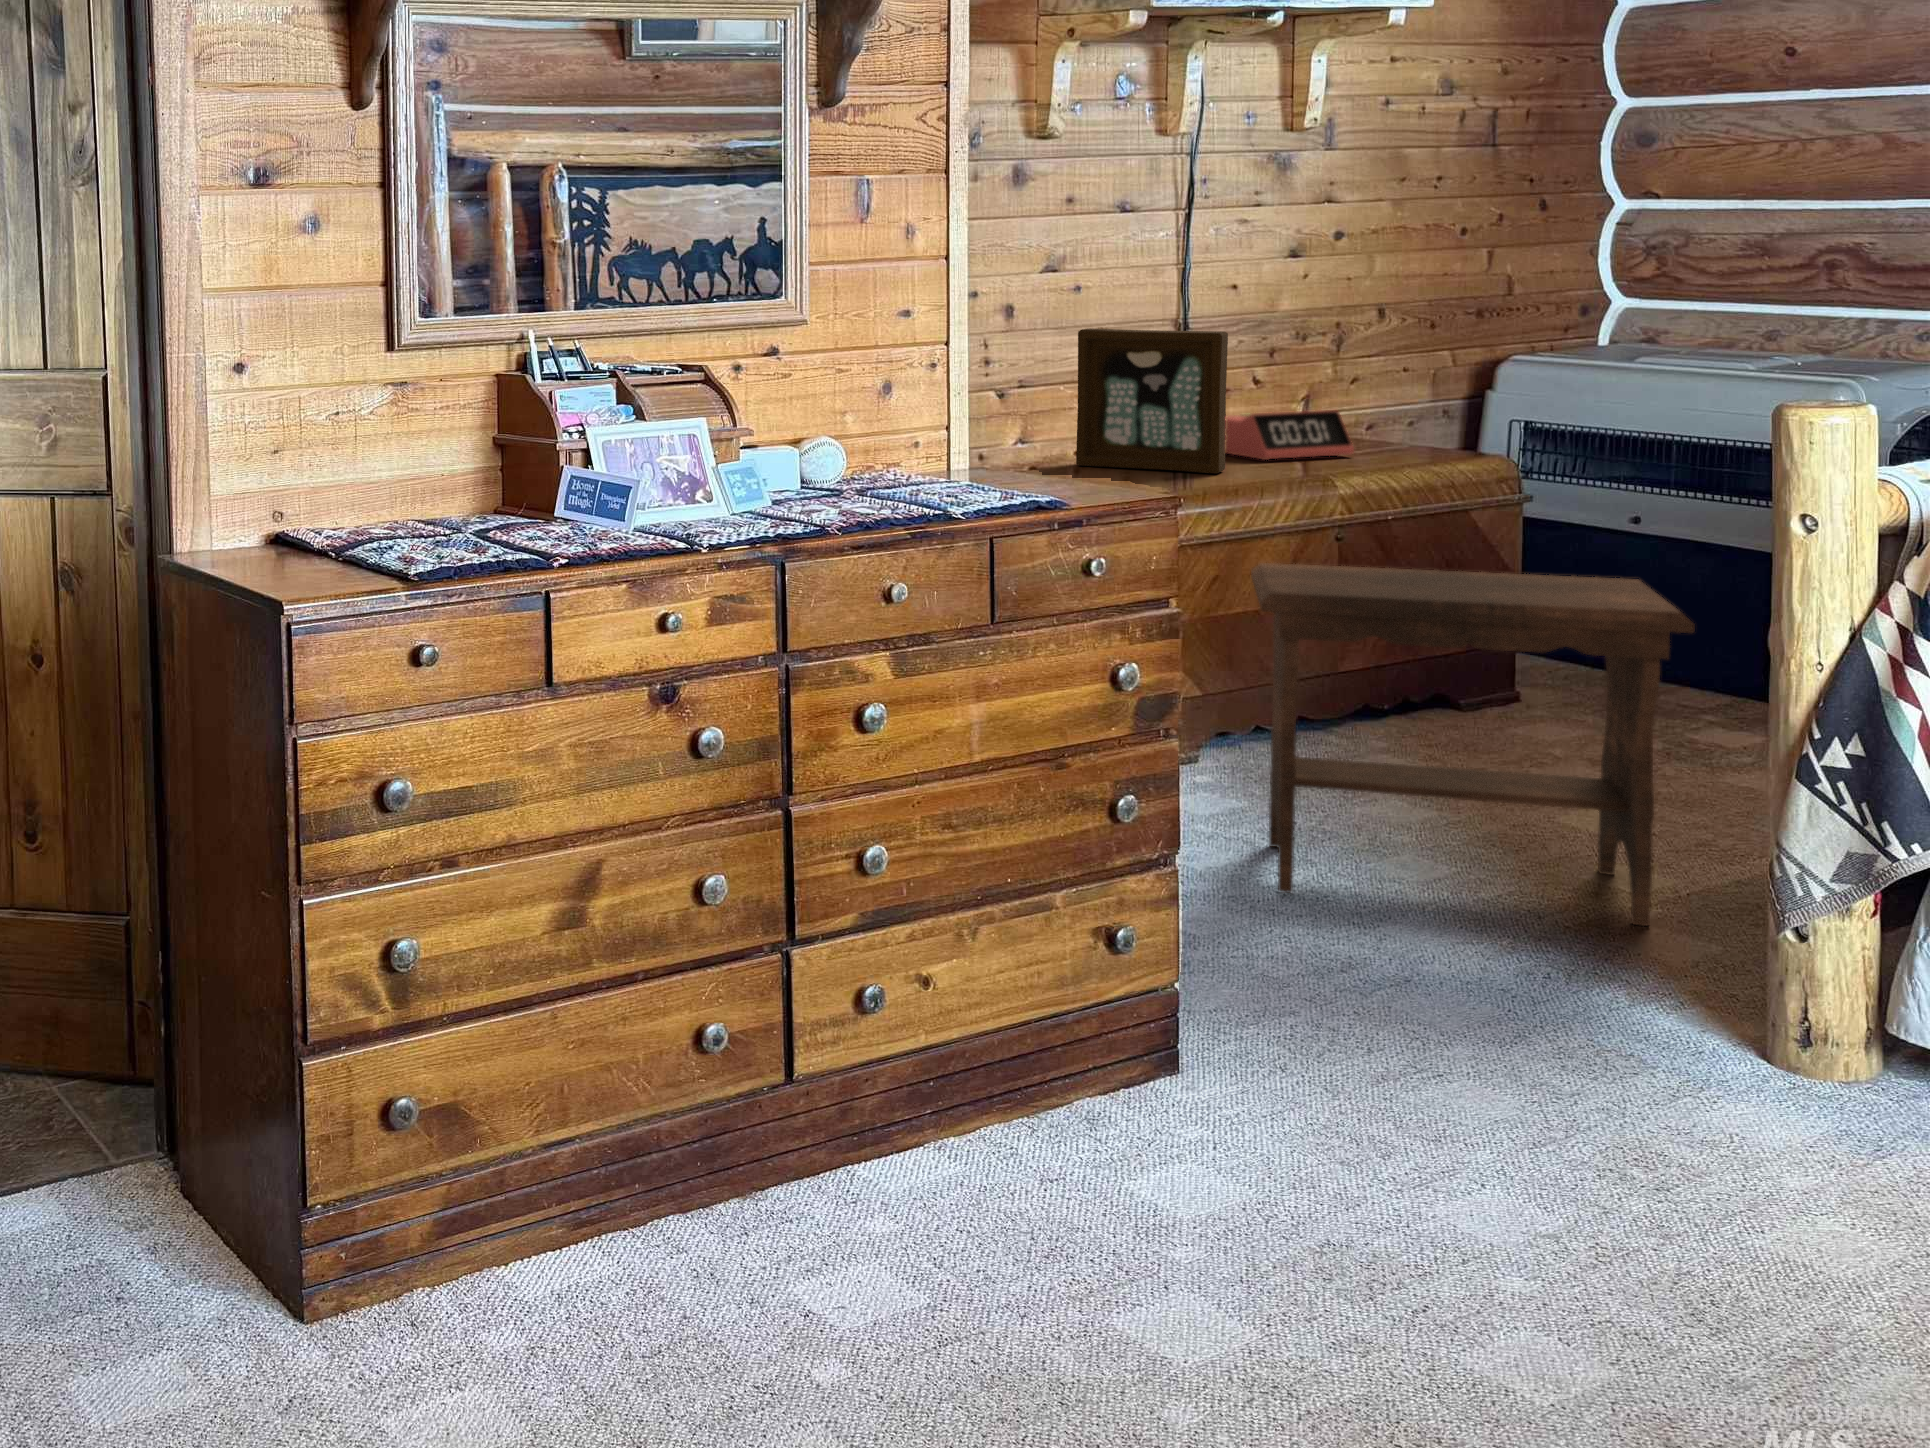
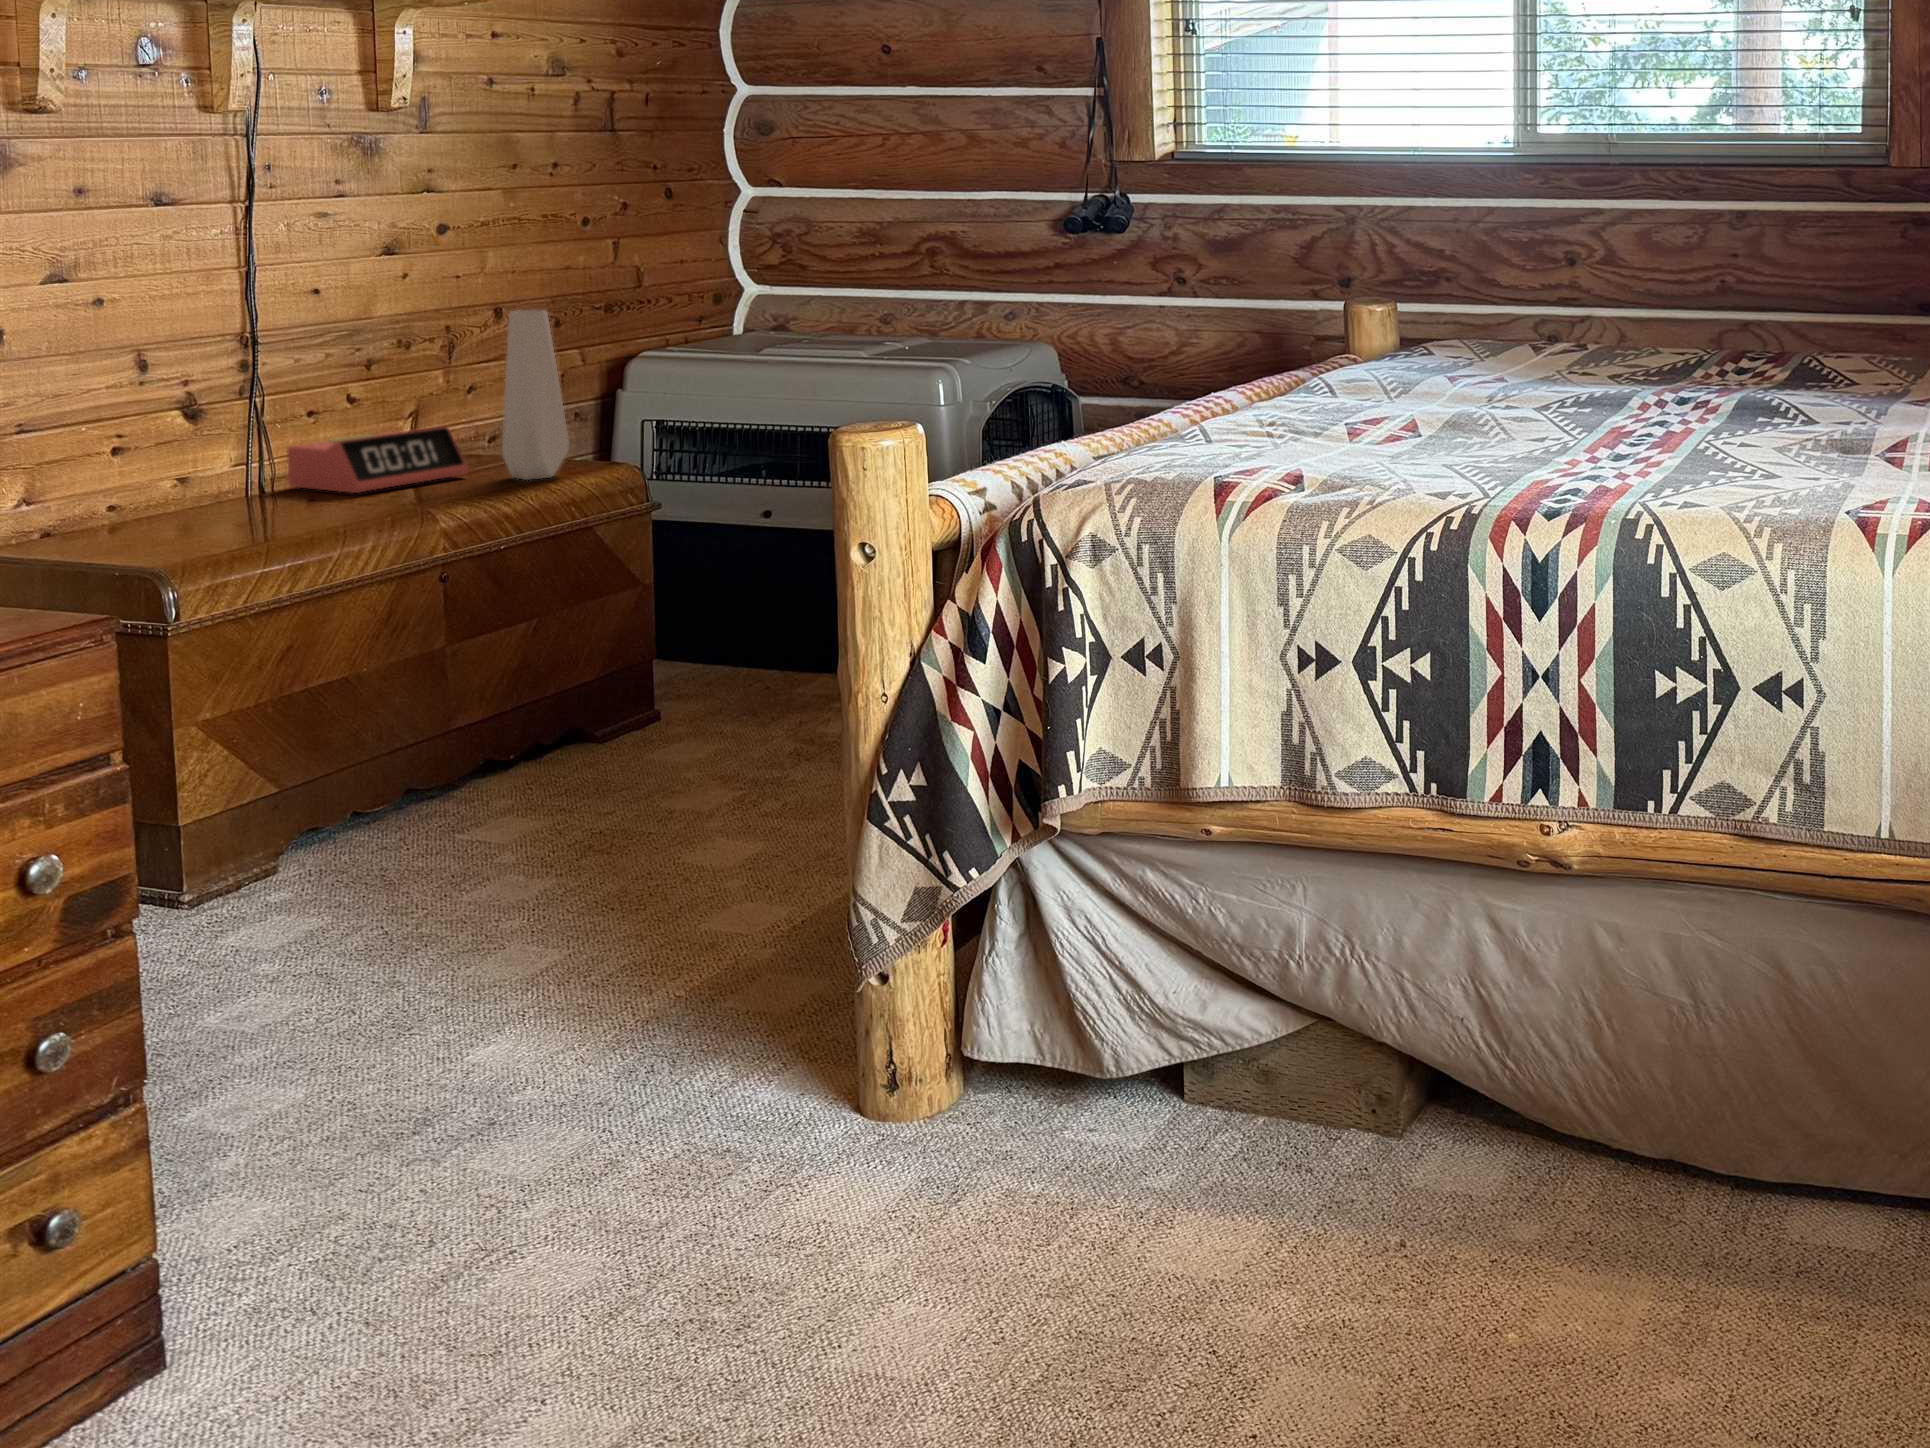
vase: none [1387,309,1448,464] -> present [502,310,569,480]
picture frame: present [1076,328,1228,473] -> none [86,350,300,529]
footstool: present [1251,563,1695,926] -> none [291,601,785,1055]

